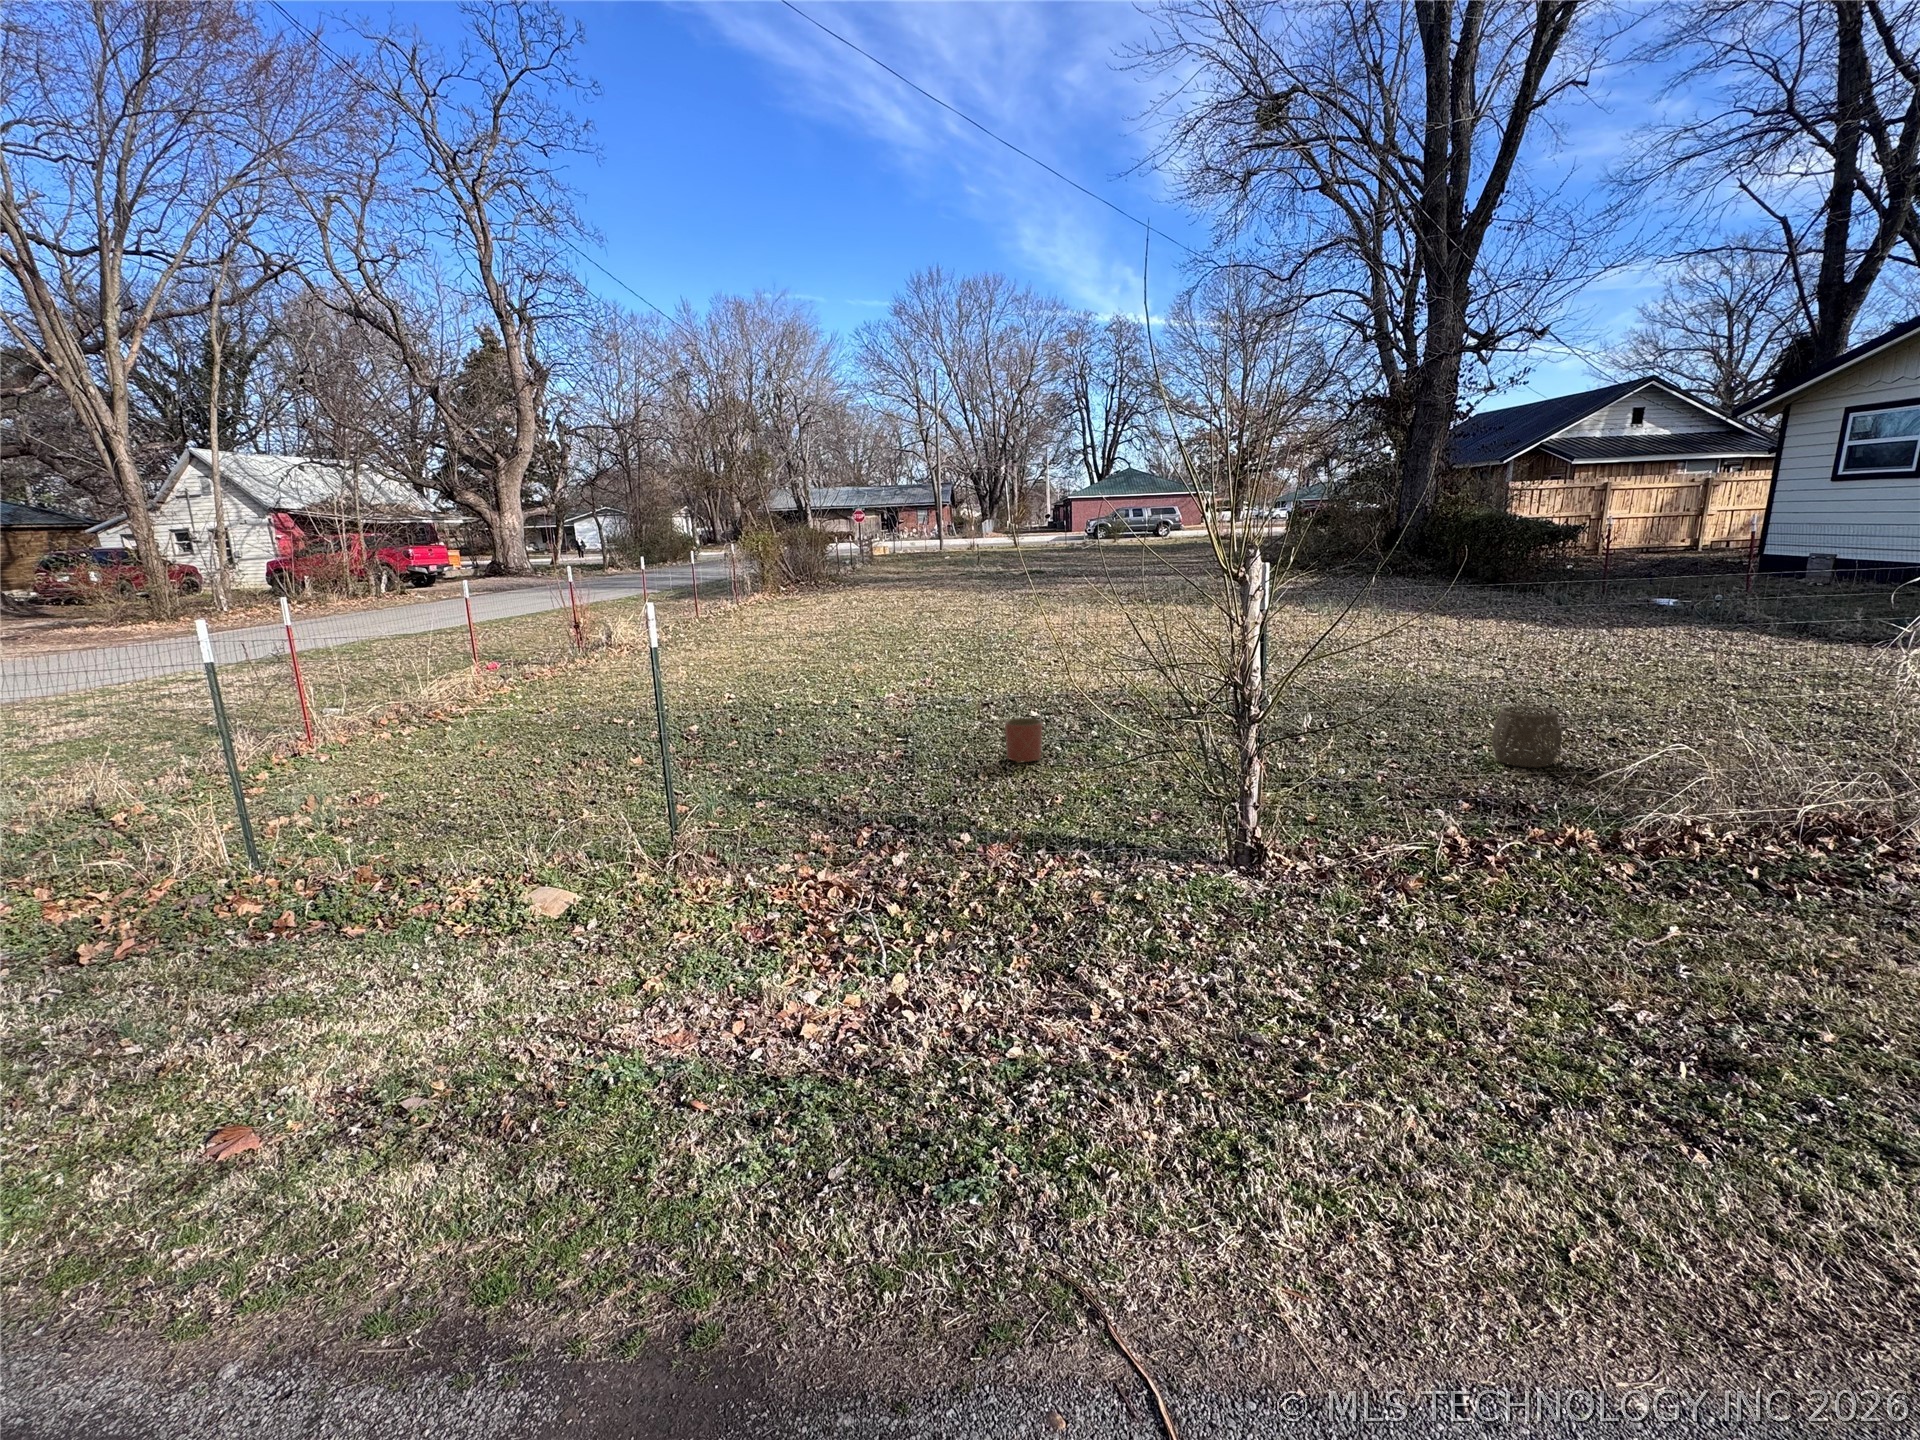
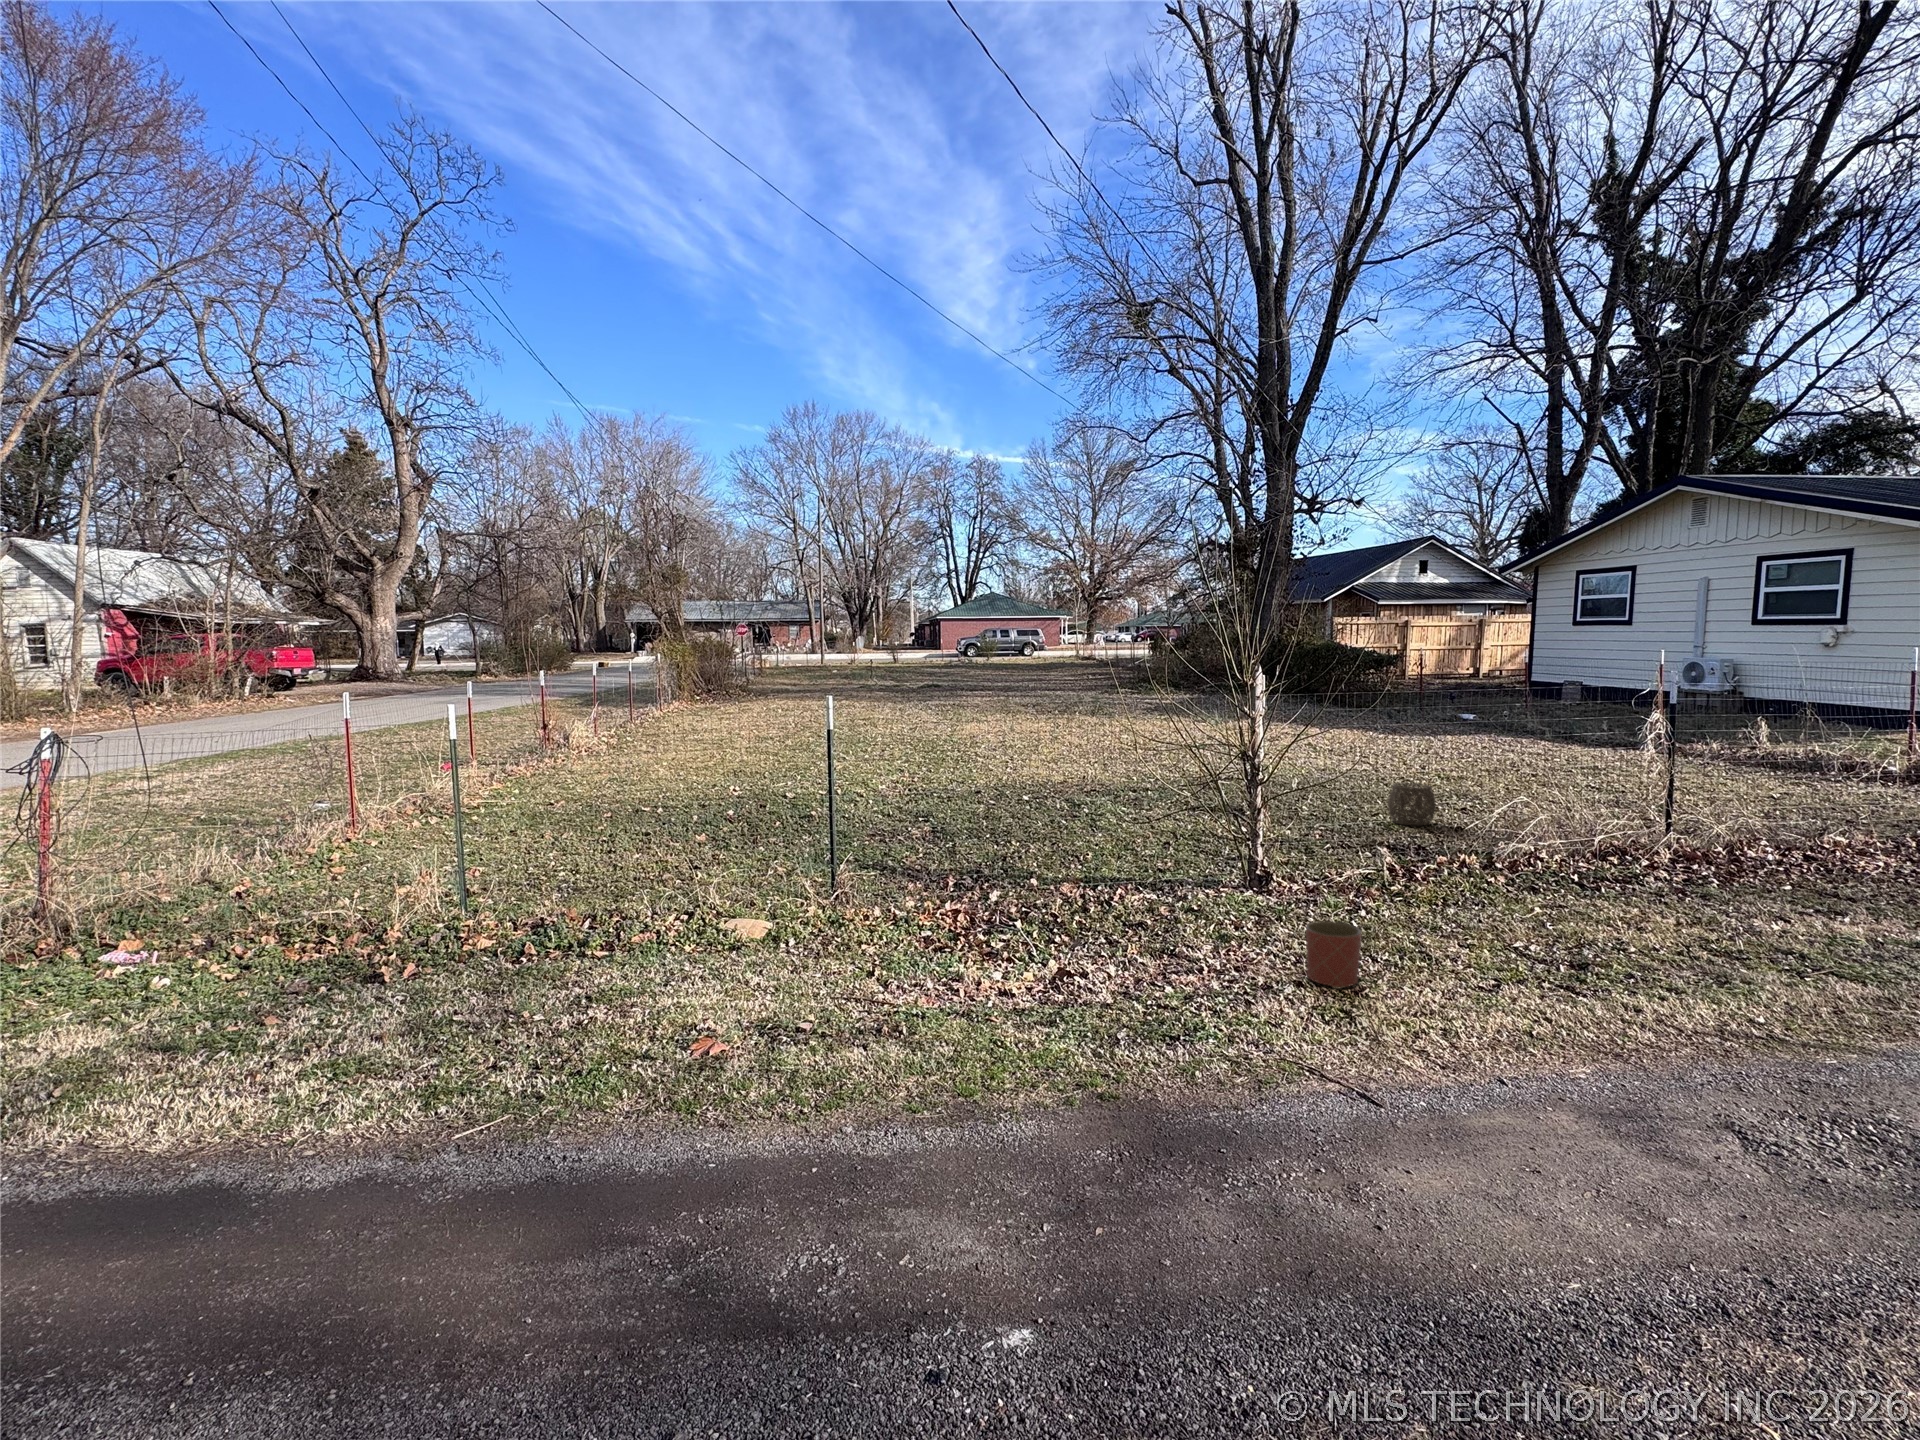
planter: present [1005,718,1042,763] -> present [1306,921,1362,989]

